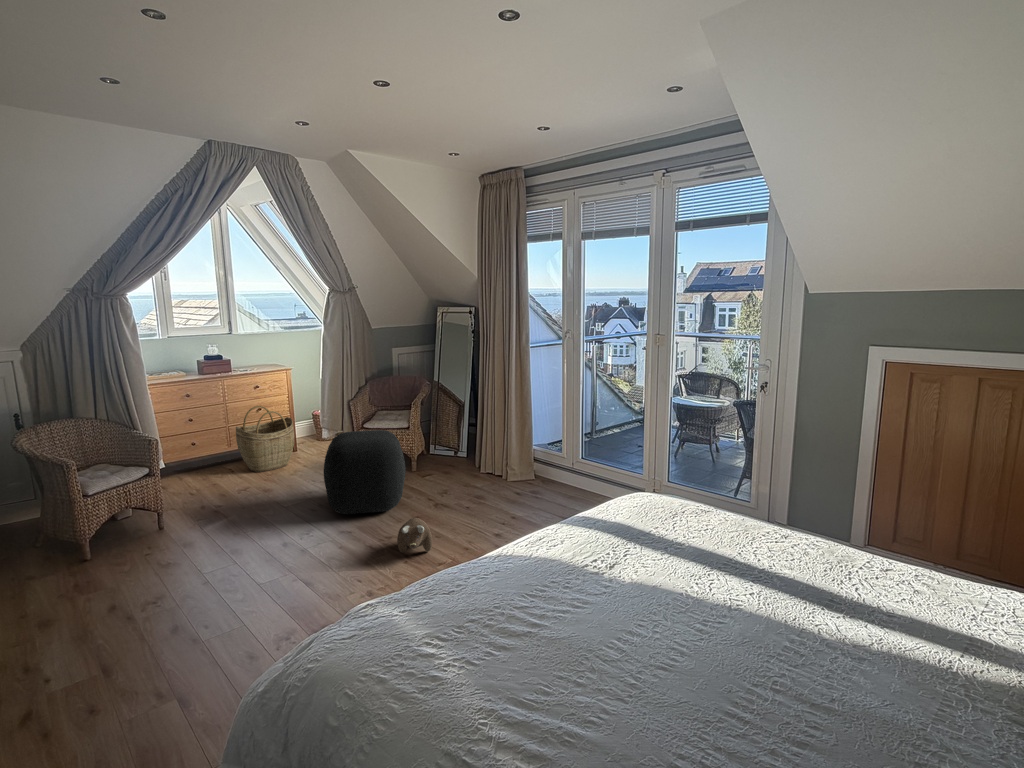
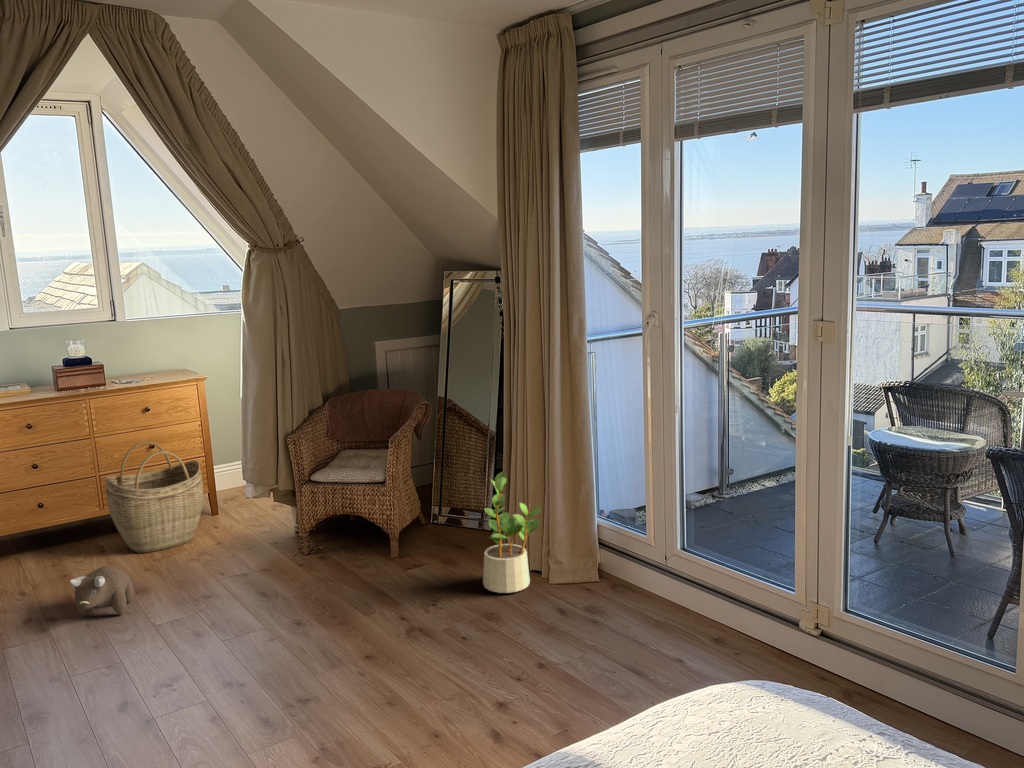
potted plant: none [467,422,501,489] -> present [483,472,542,593]
ottoman: present [324,430,406,514] -> none [220,486,368,638]
plush toy: present [397,518,432,553] -> present [70,566,134,616]

